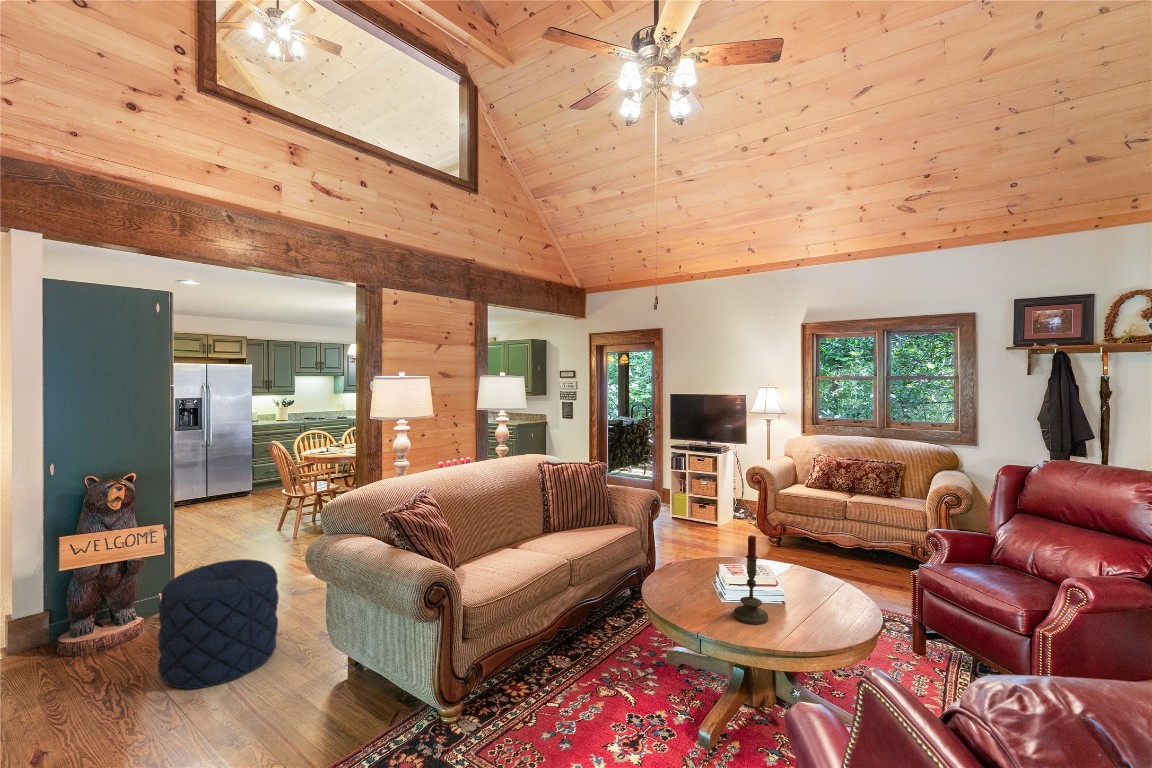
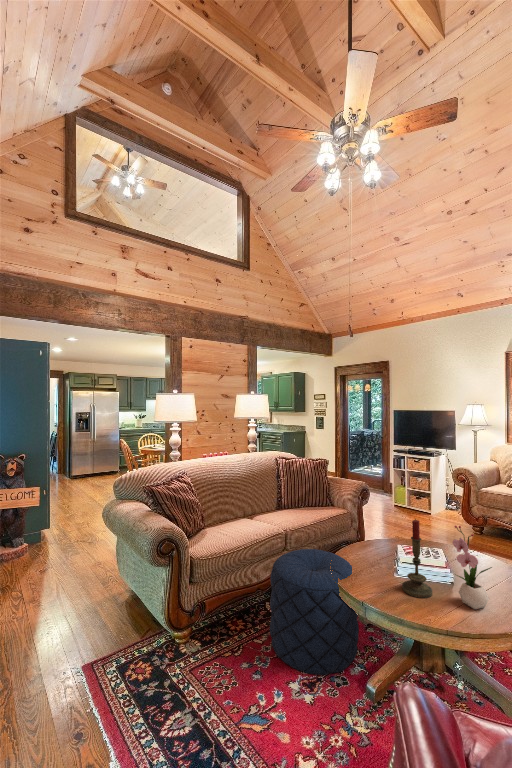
flower arrangement: none [794,539,834,630] -> present [453,526,492,610]
pouf: present [157,559,279,689] -> present [270,549,359,675]

